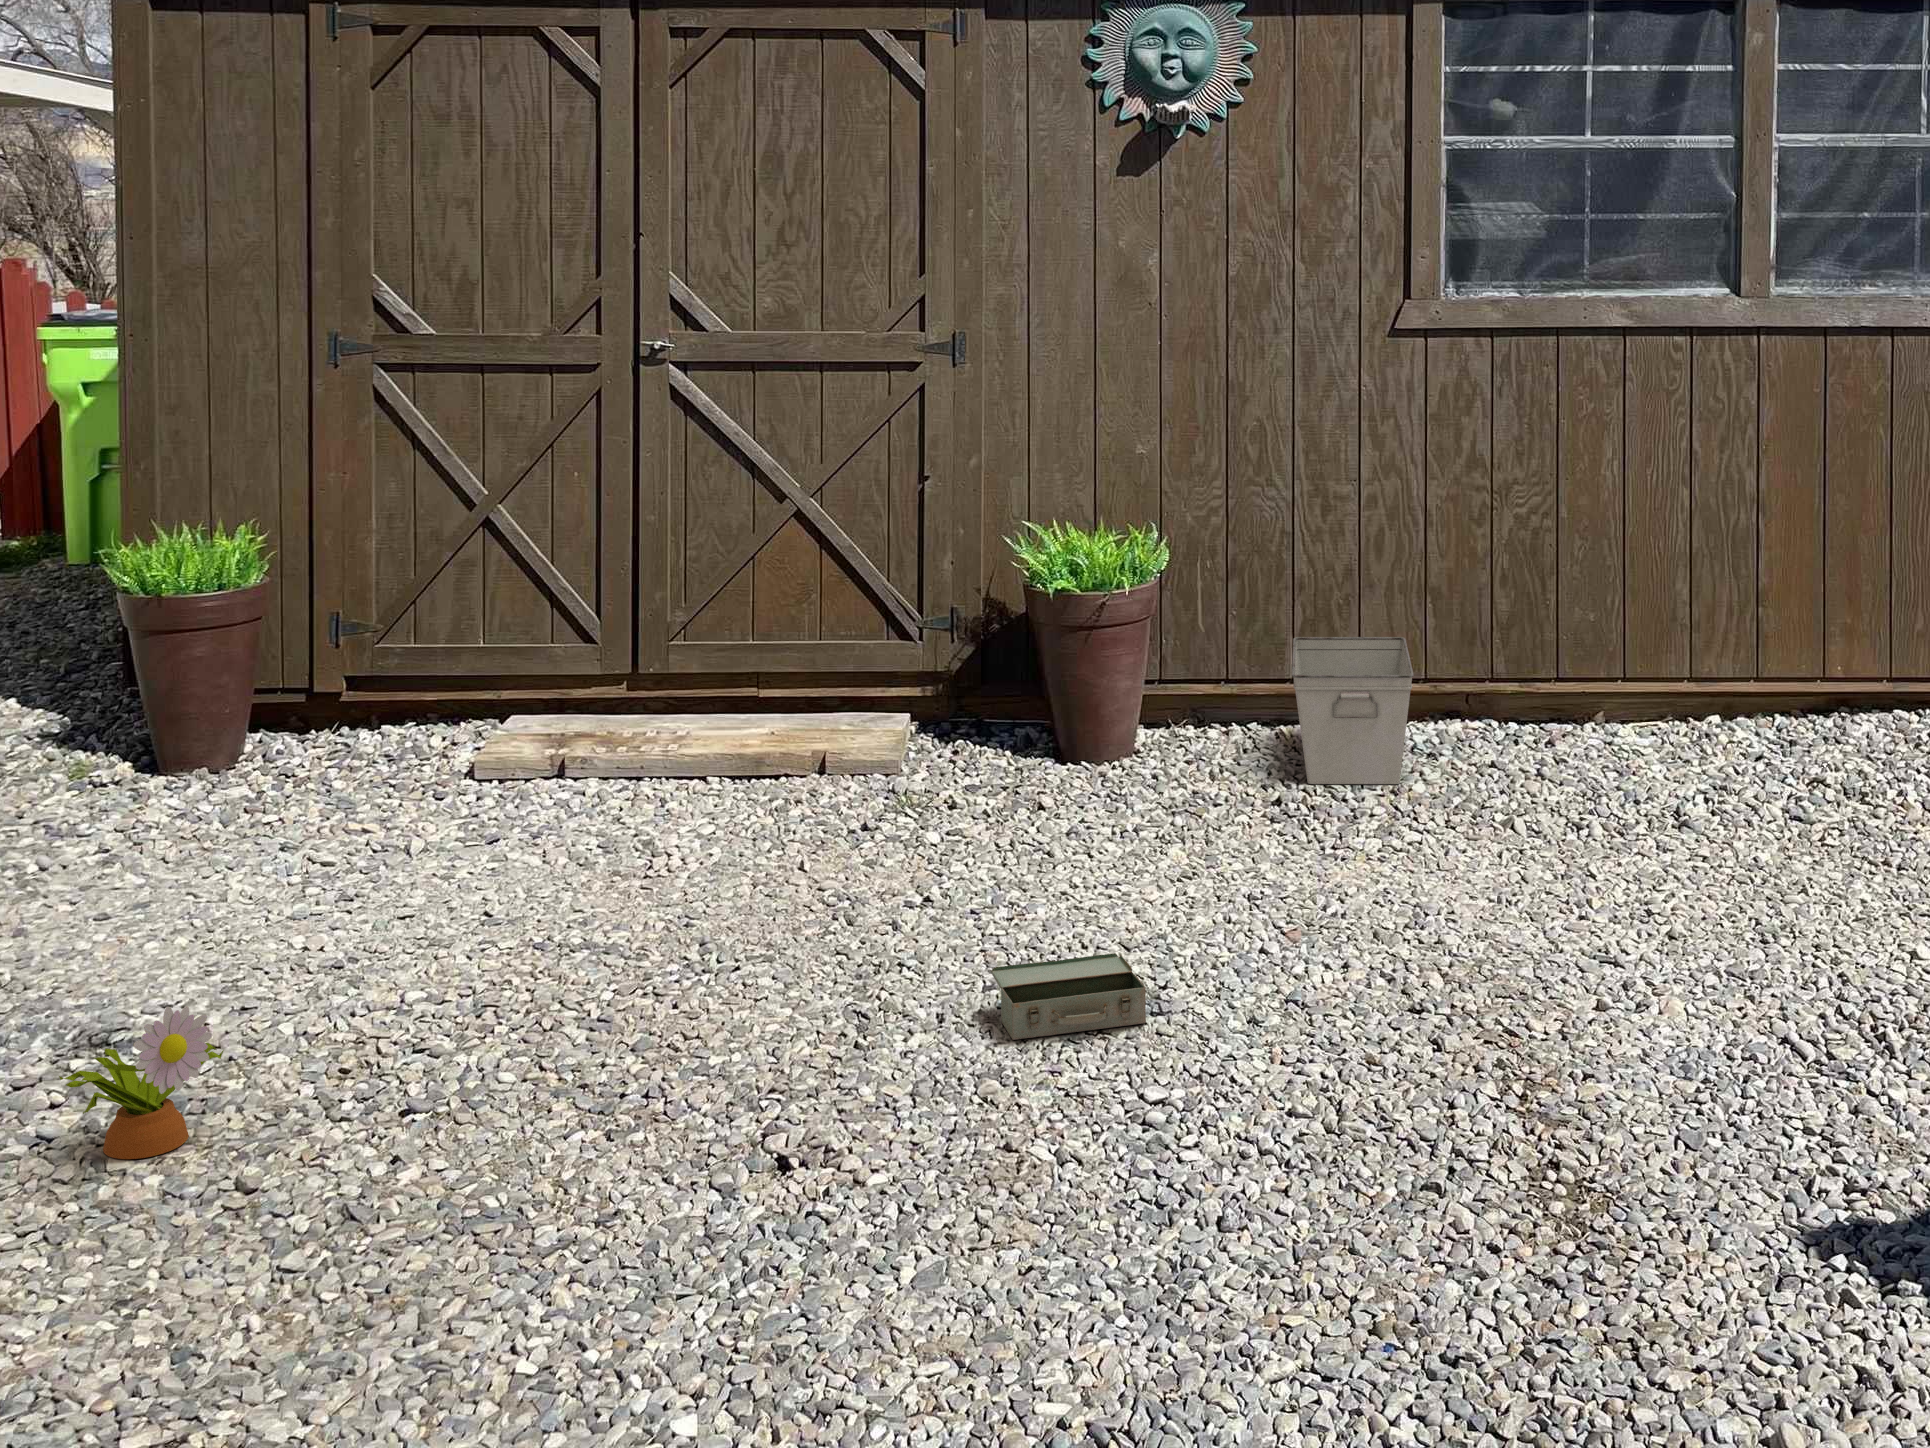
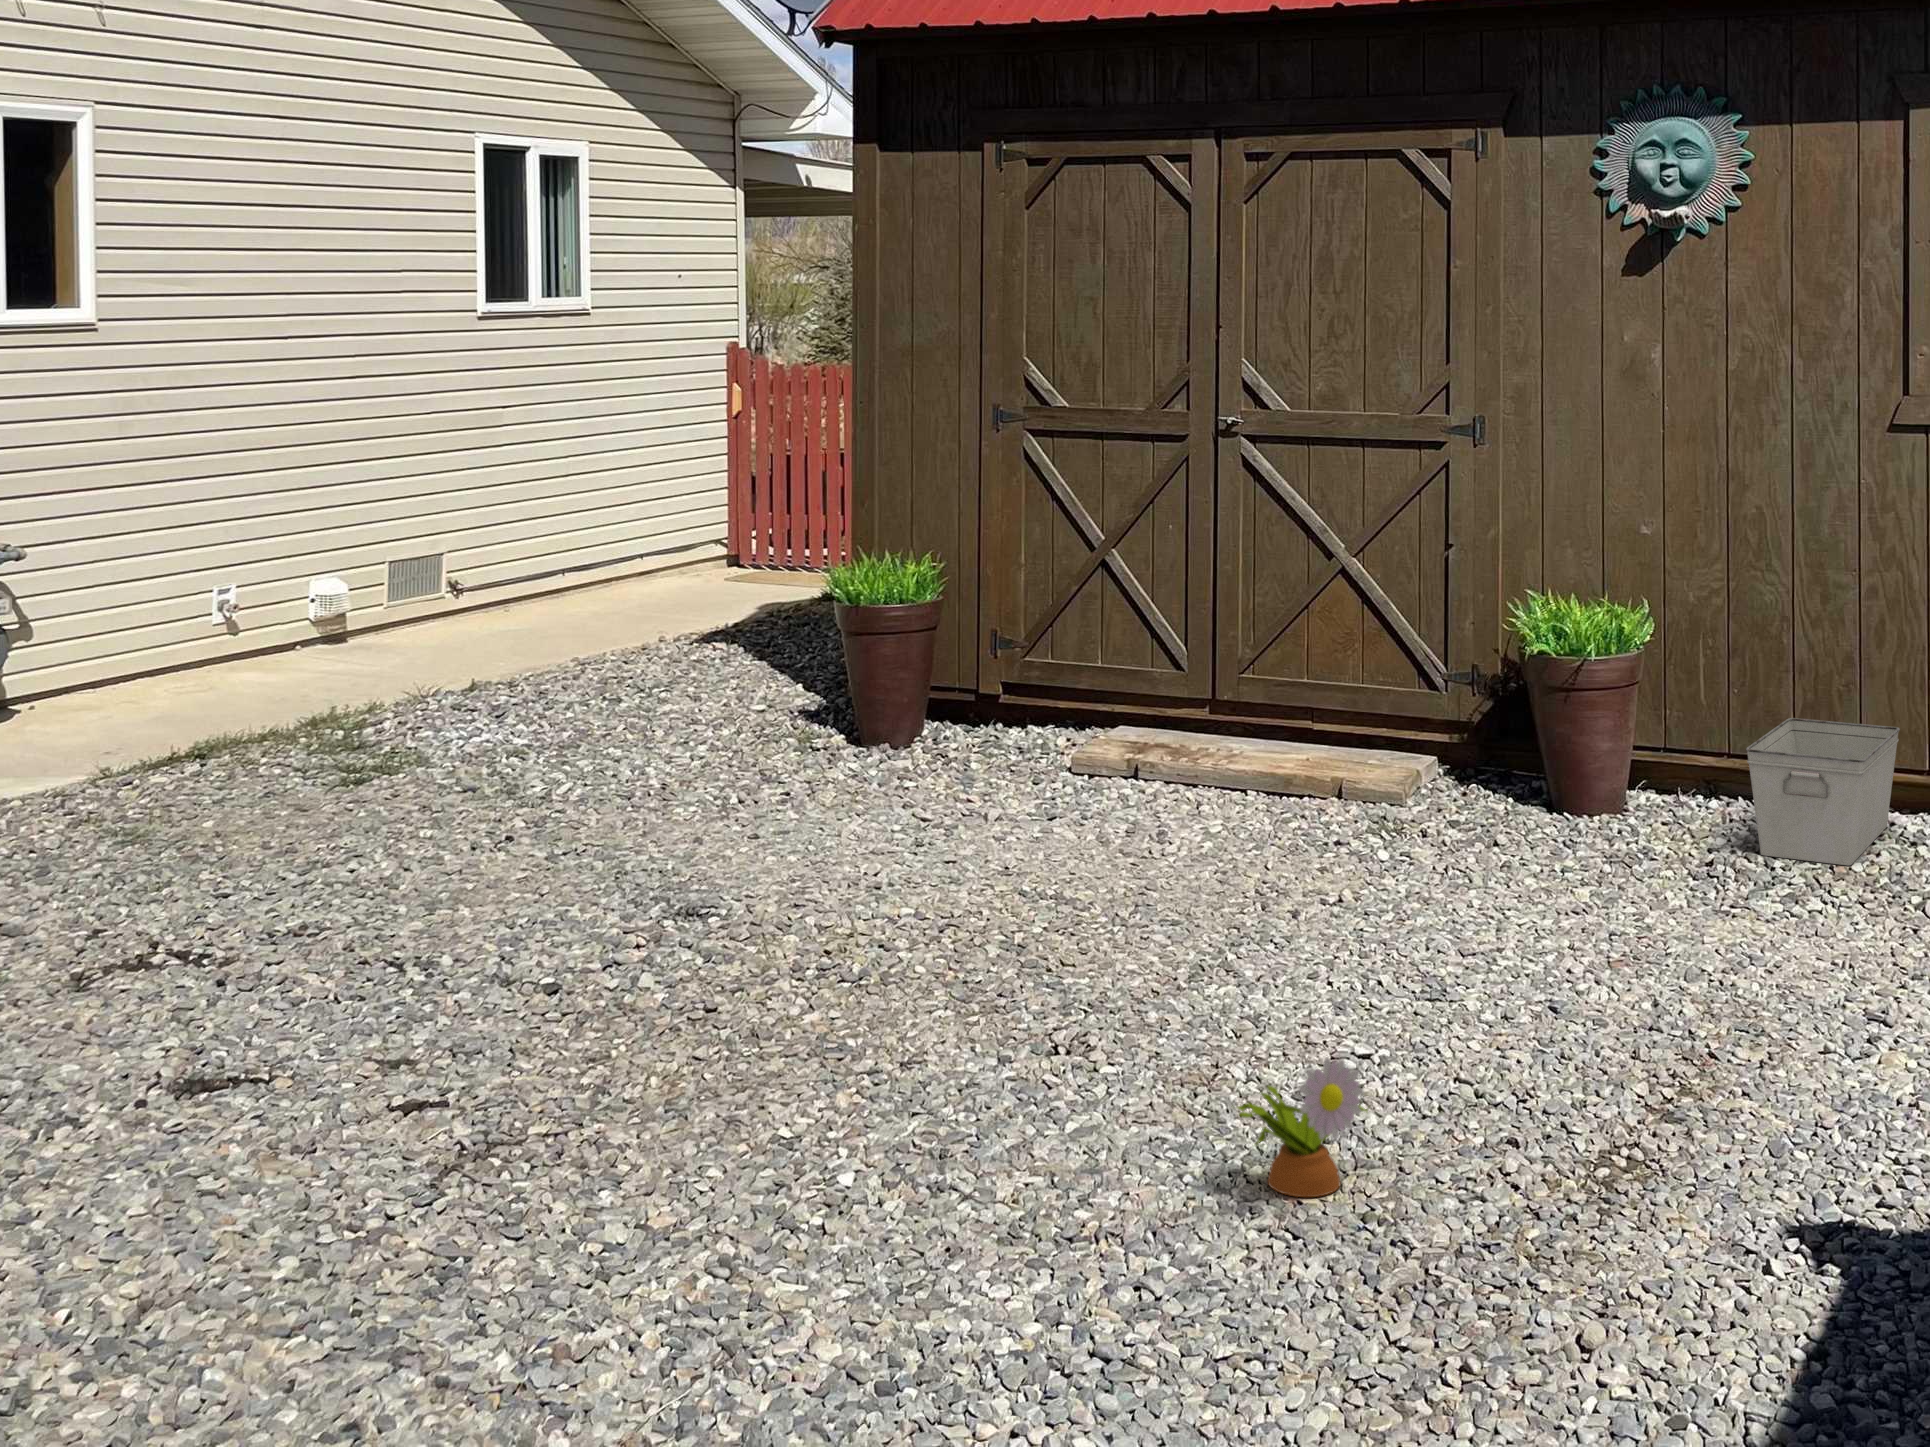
toolbox: present [990,953,1146,1040] -> none [1301,951,1422,1016]
decorative plant: present [59,1006,224,1159] -> present [1231,1057,1368,1197]

